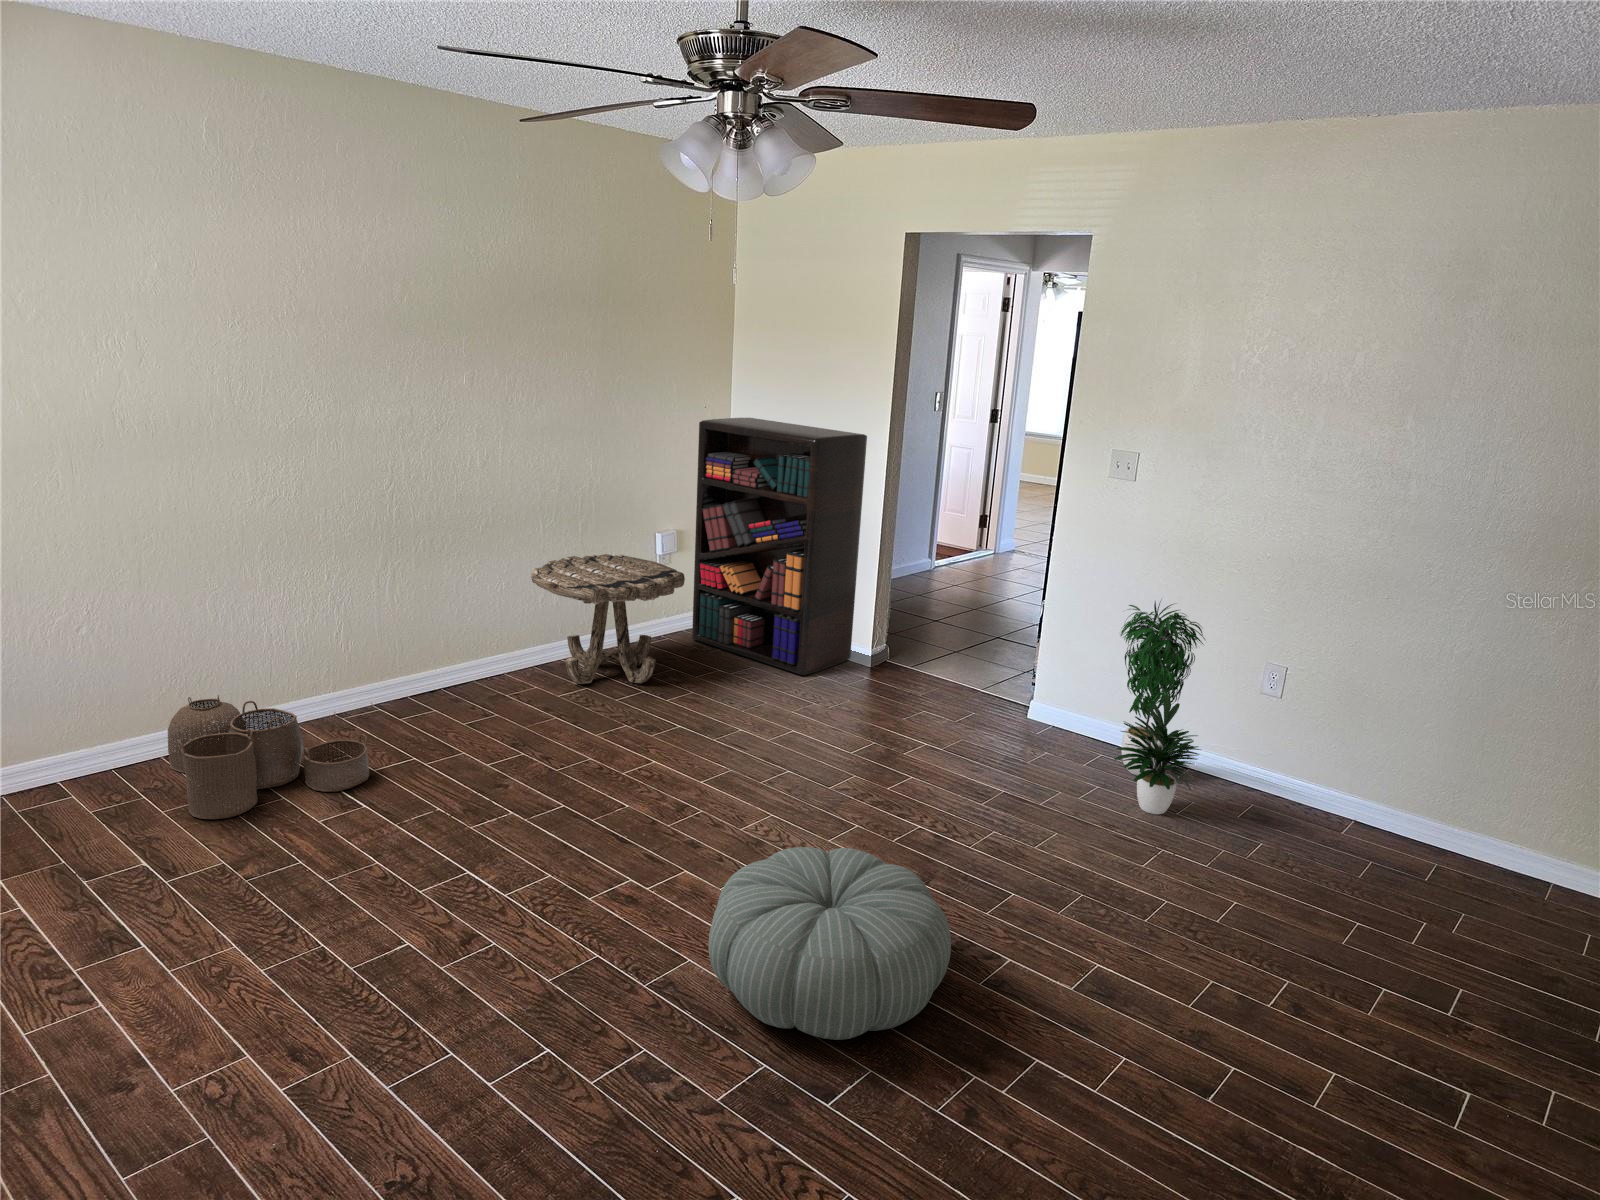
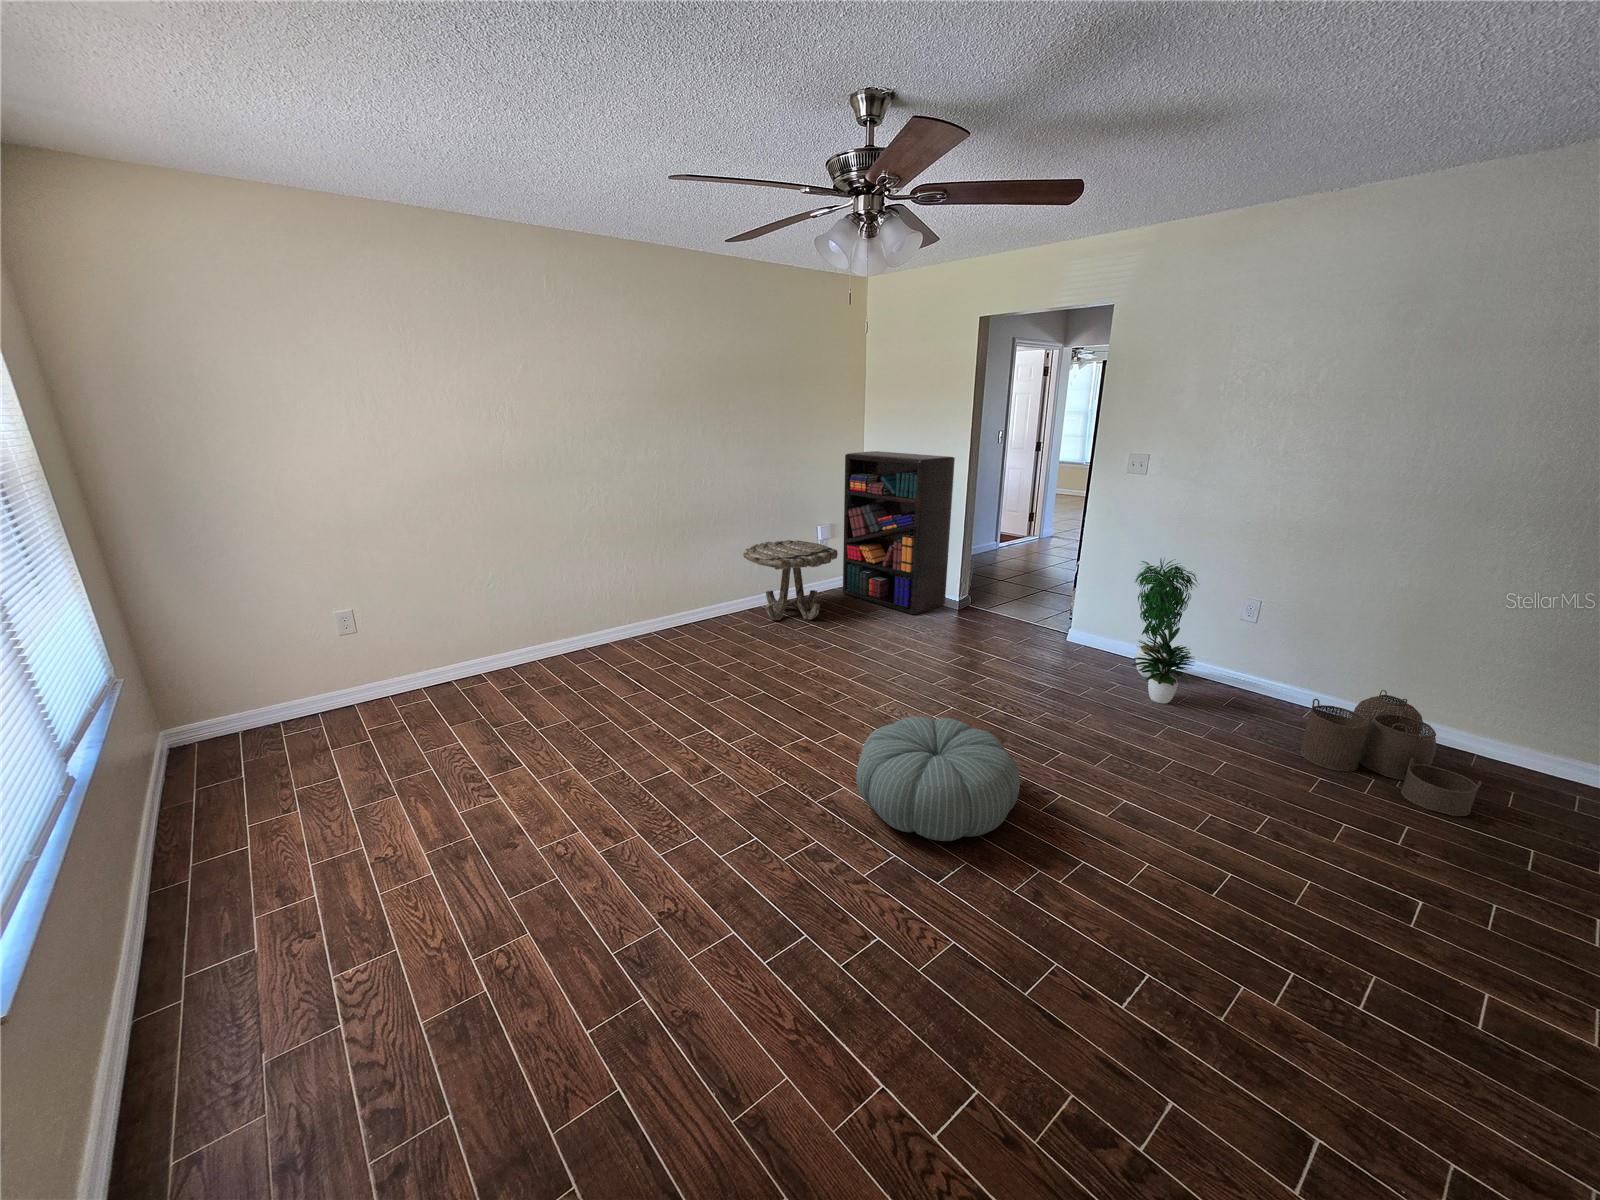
woven basket: present [168,695,370,819] -> present [1300,690,1482,816]

